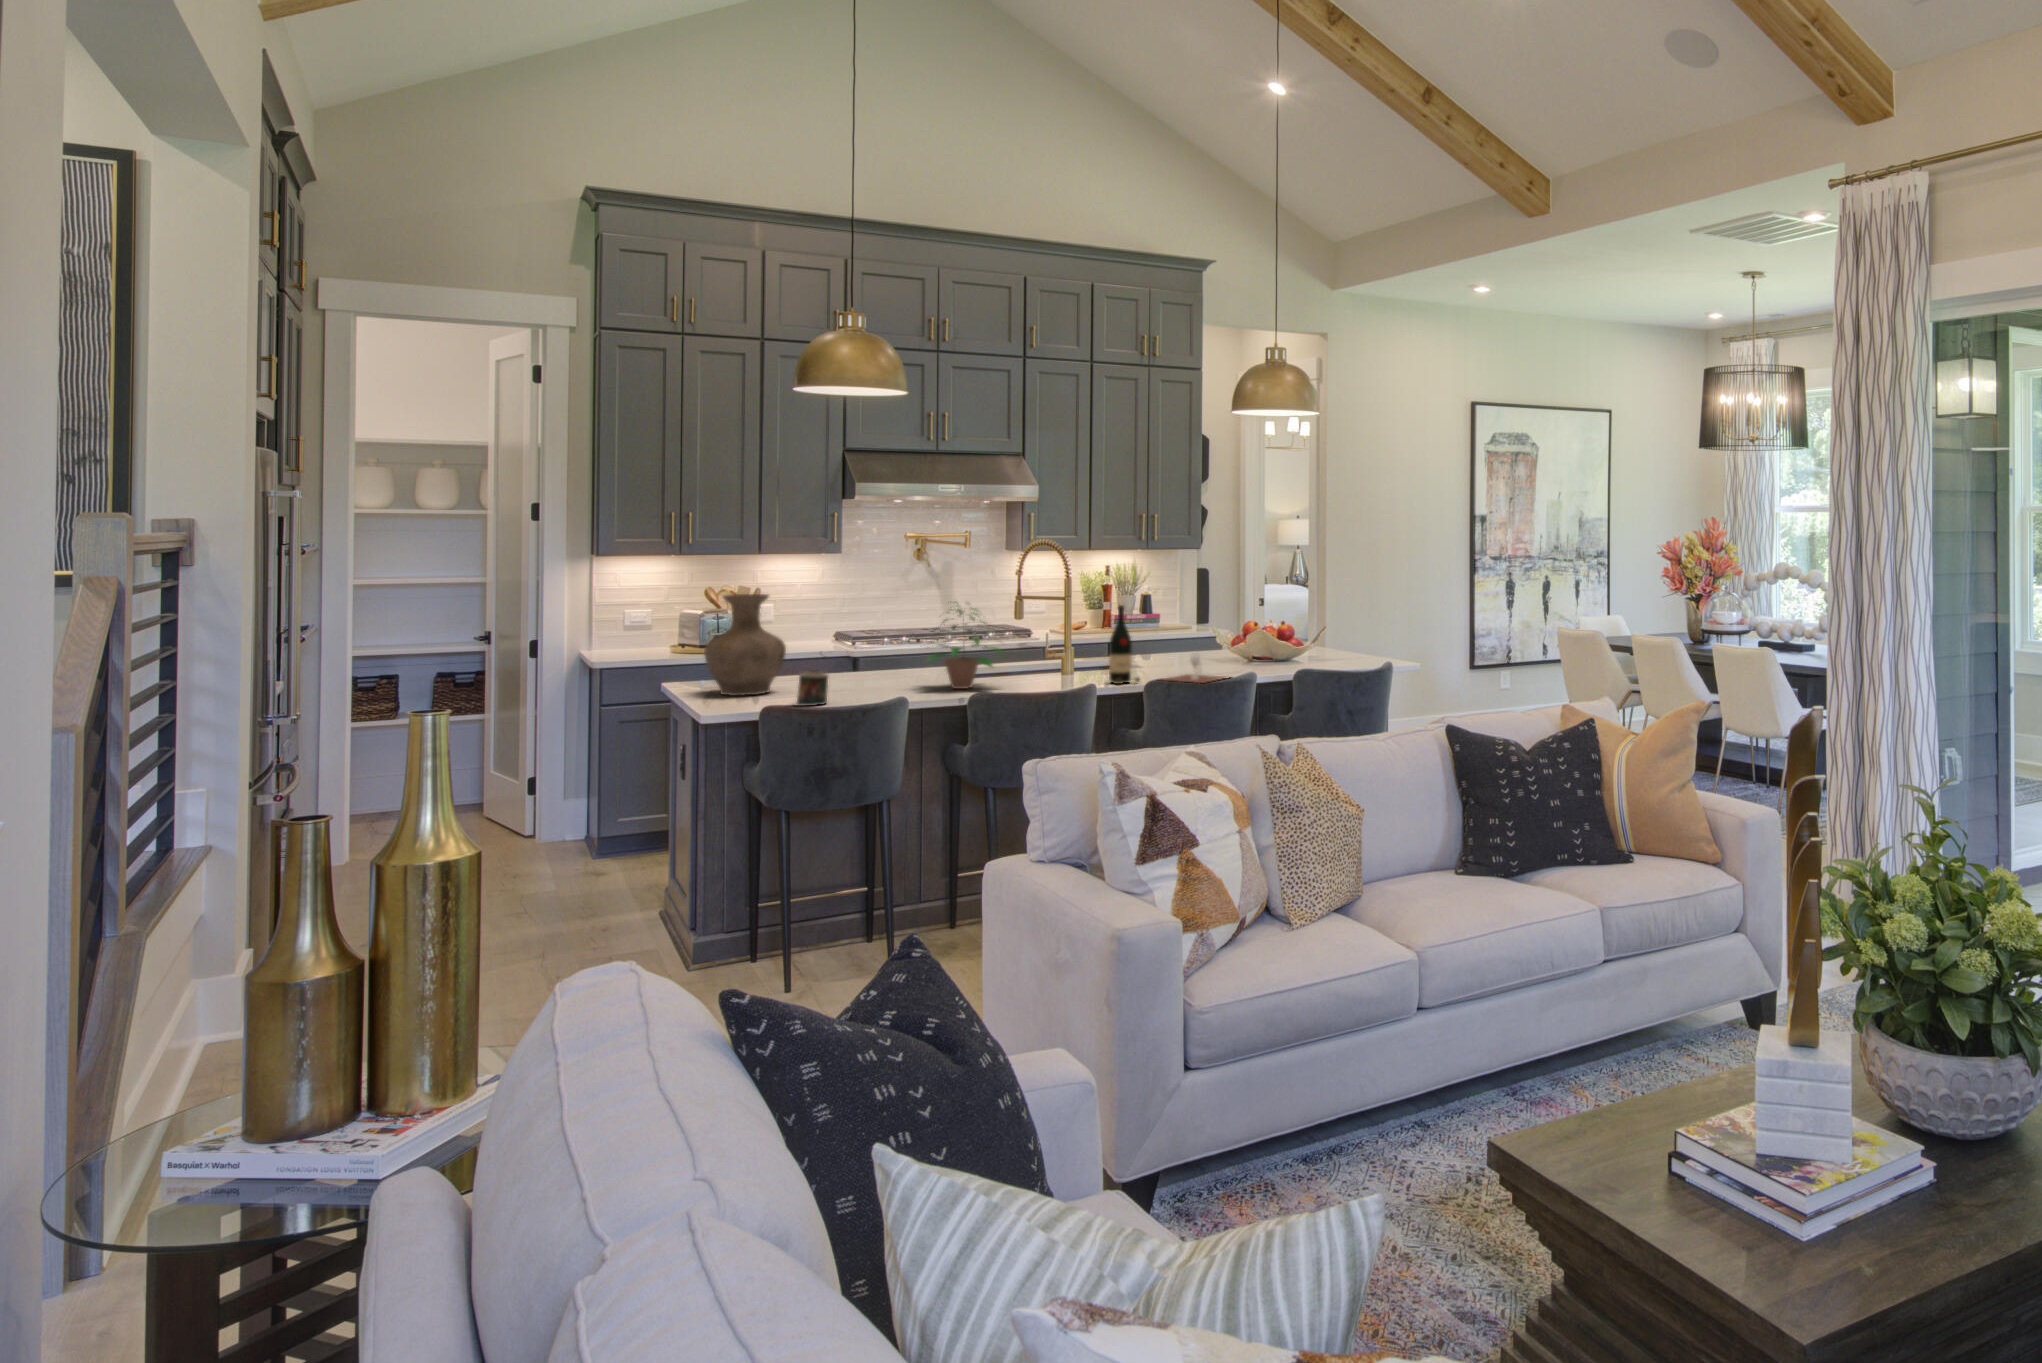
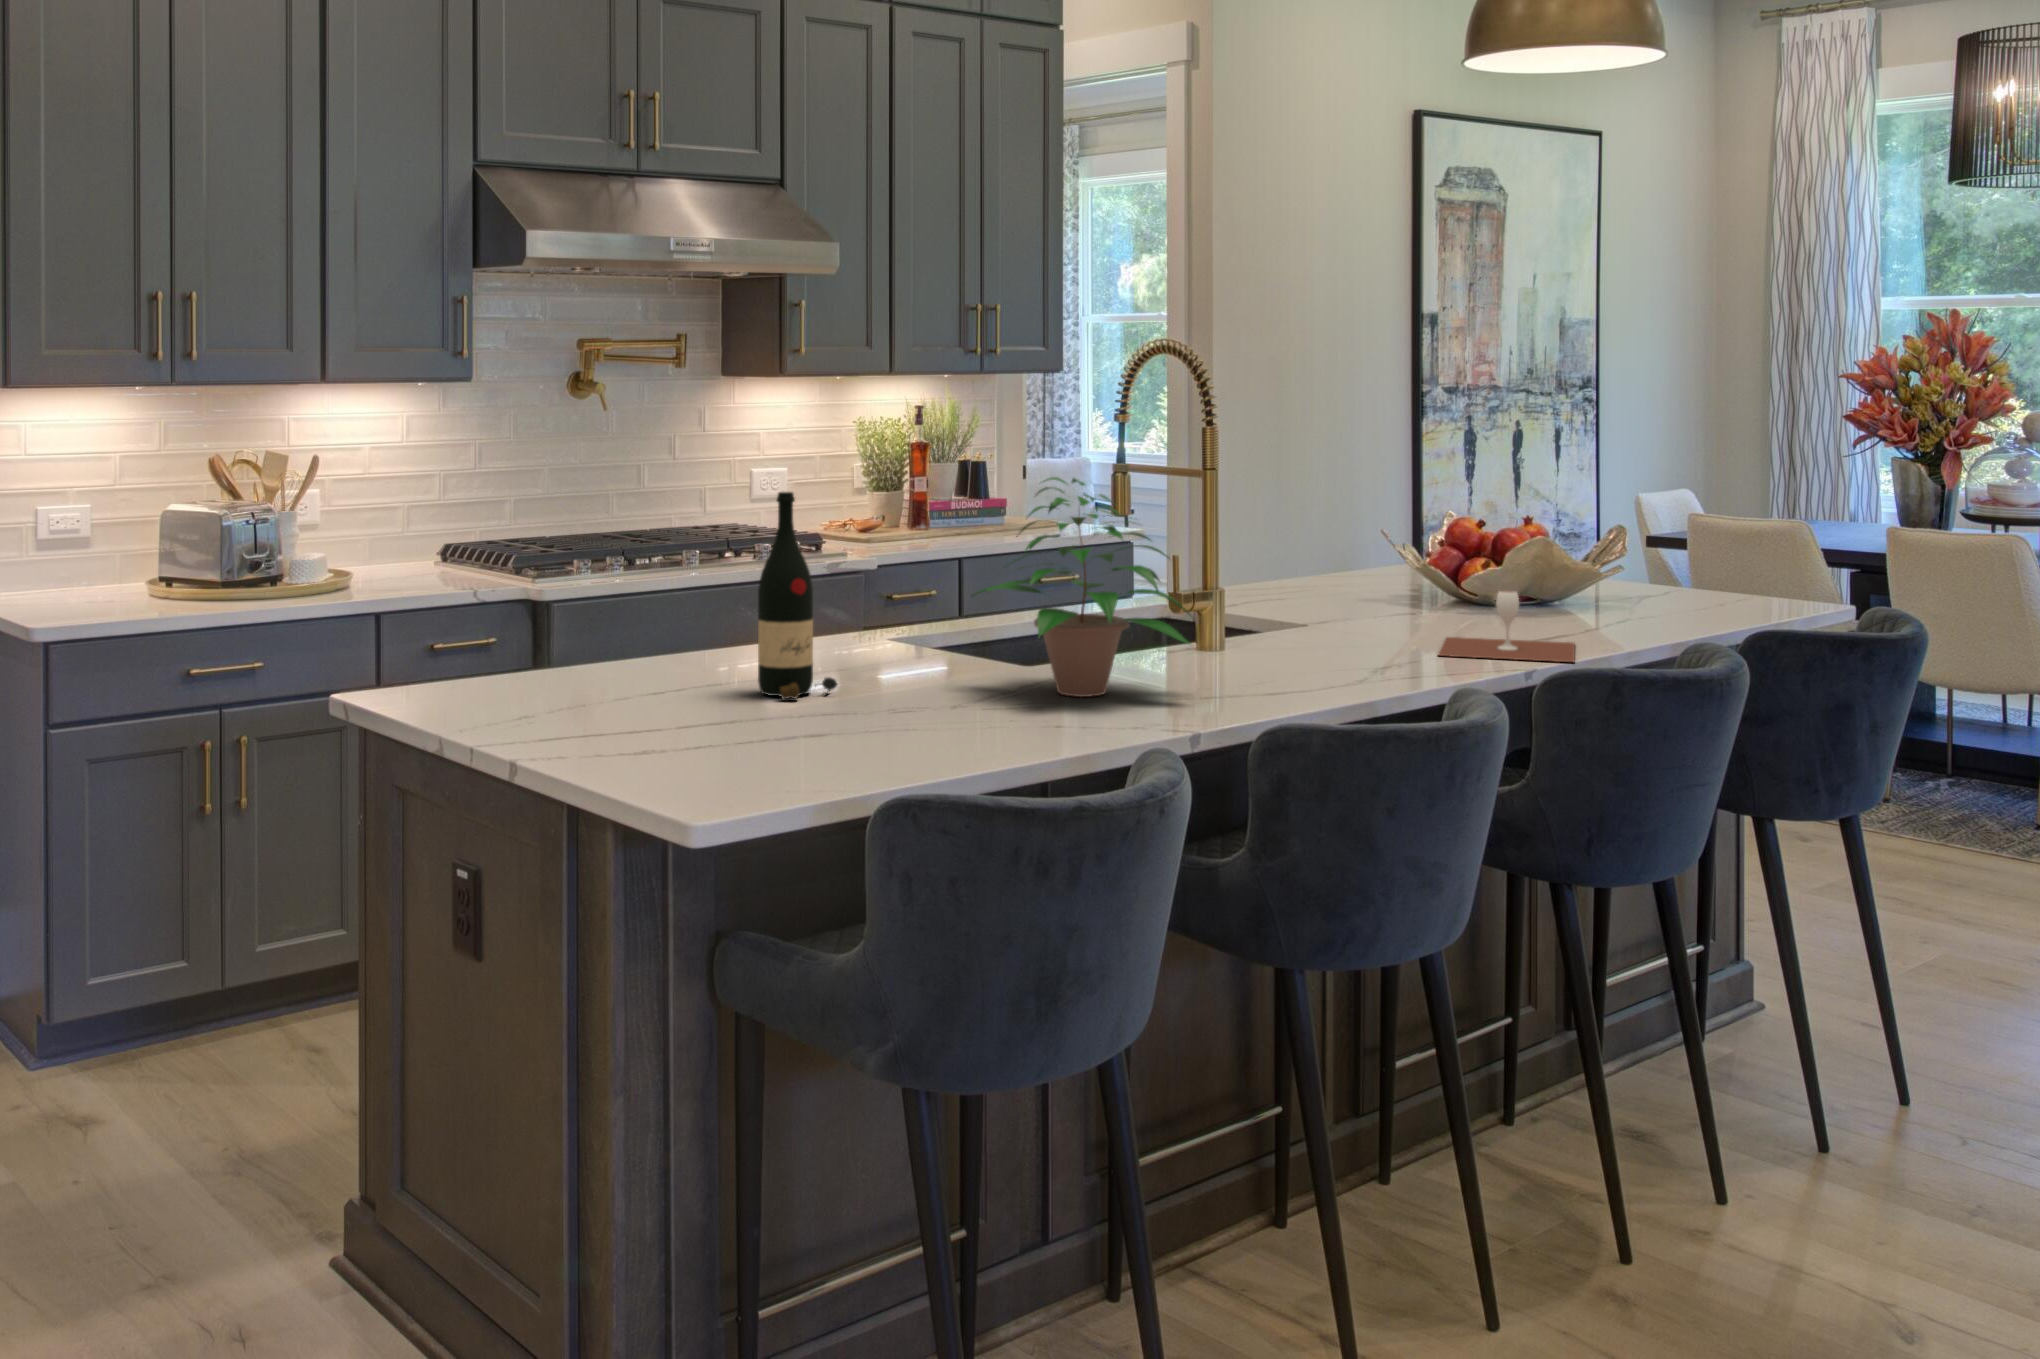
vase: present [704,594,786,696] -> none [498,465,693,736]
wine bottle: present [1109,605,1140,684] -> present [758,492,838,699]
candle: present [795,670,828,706] -> none [821,670,906,775]

